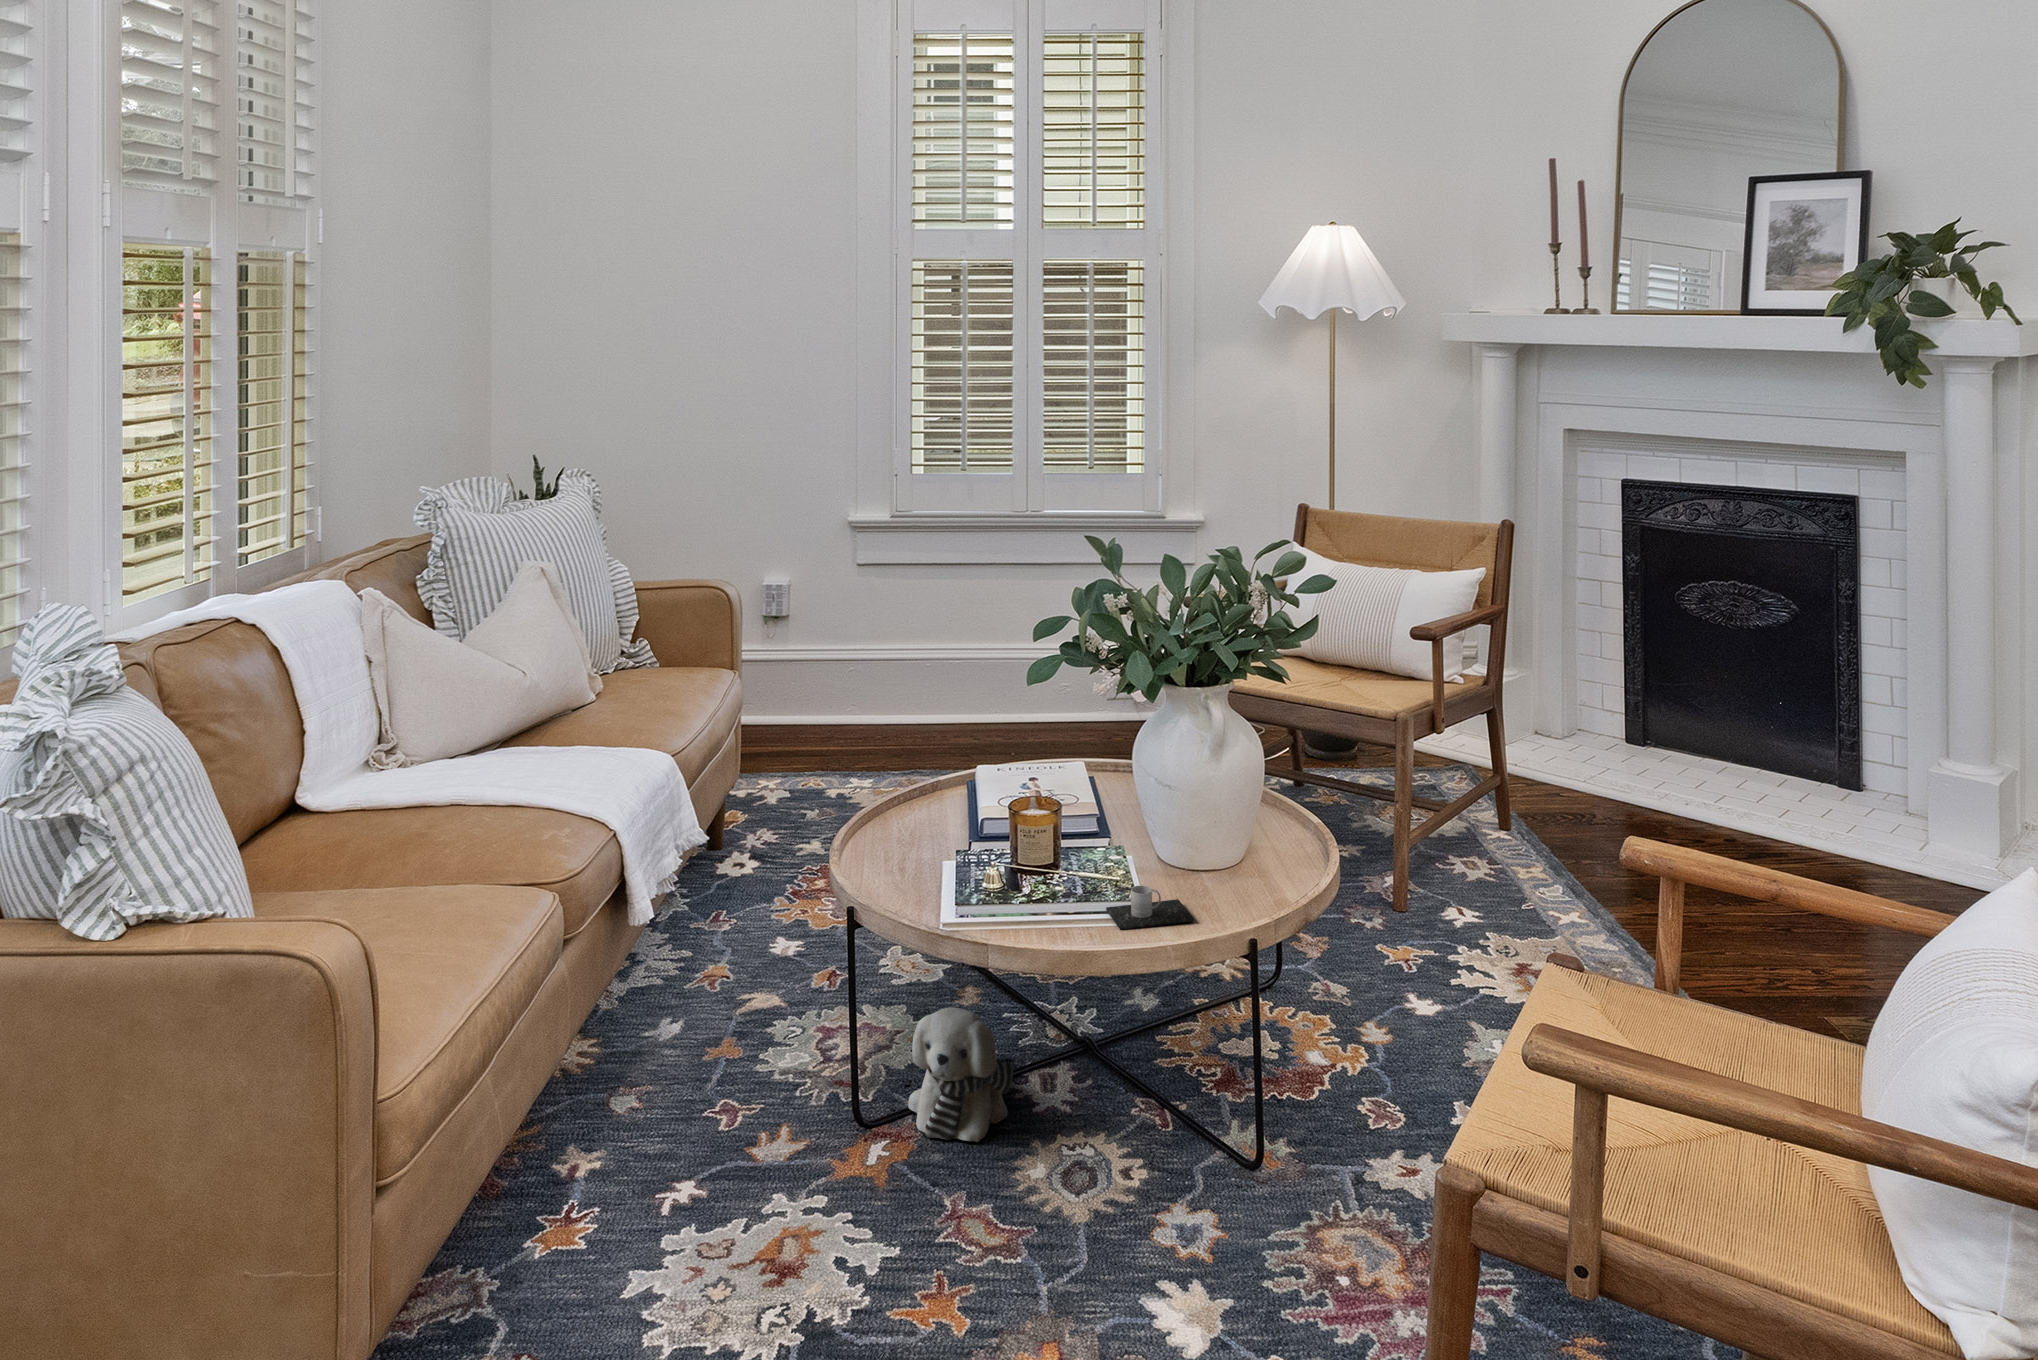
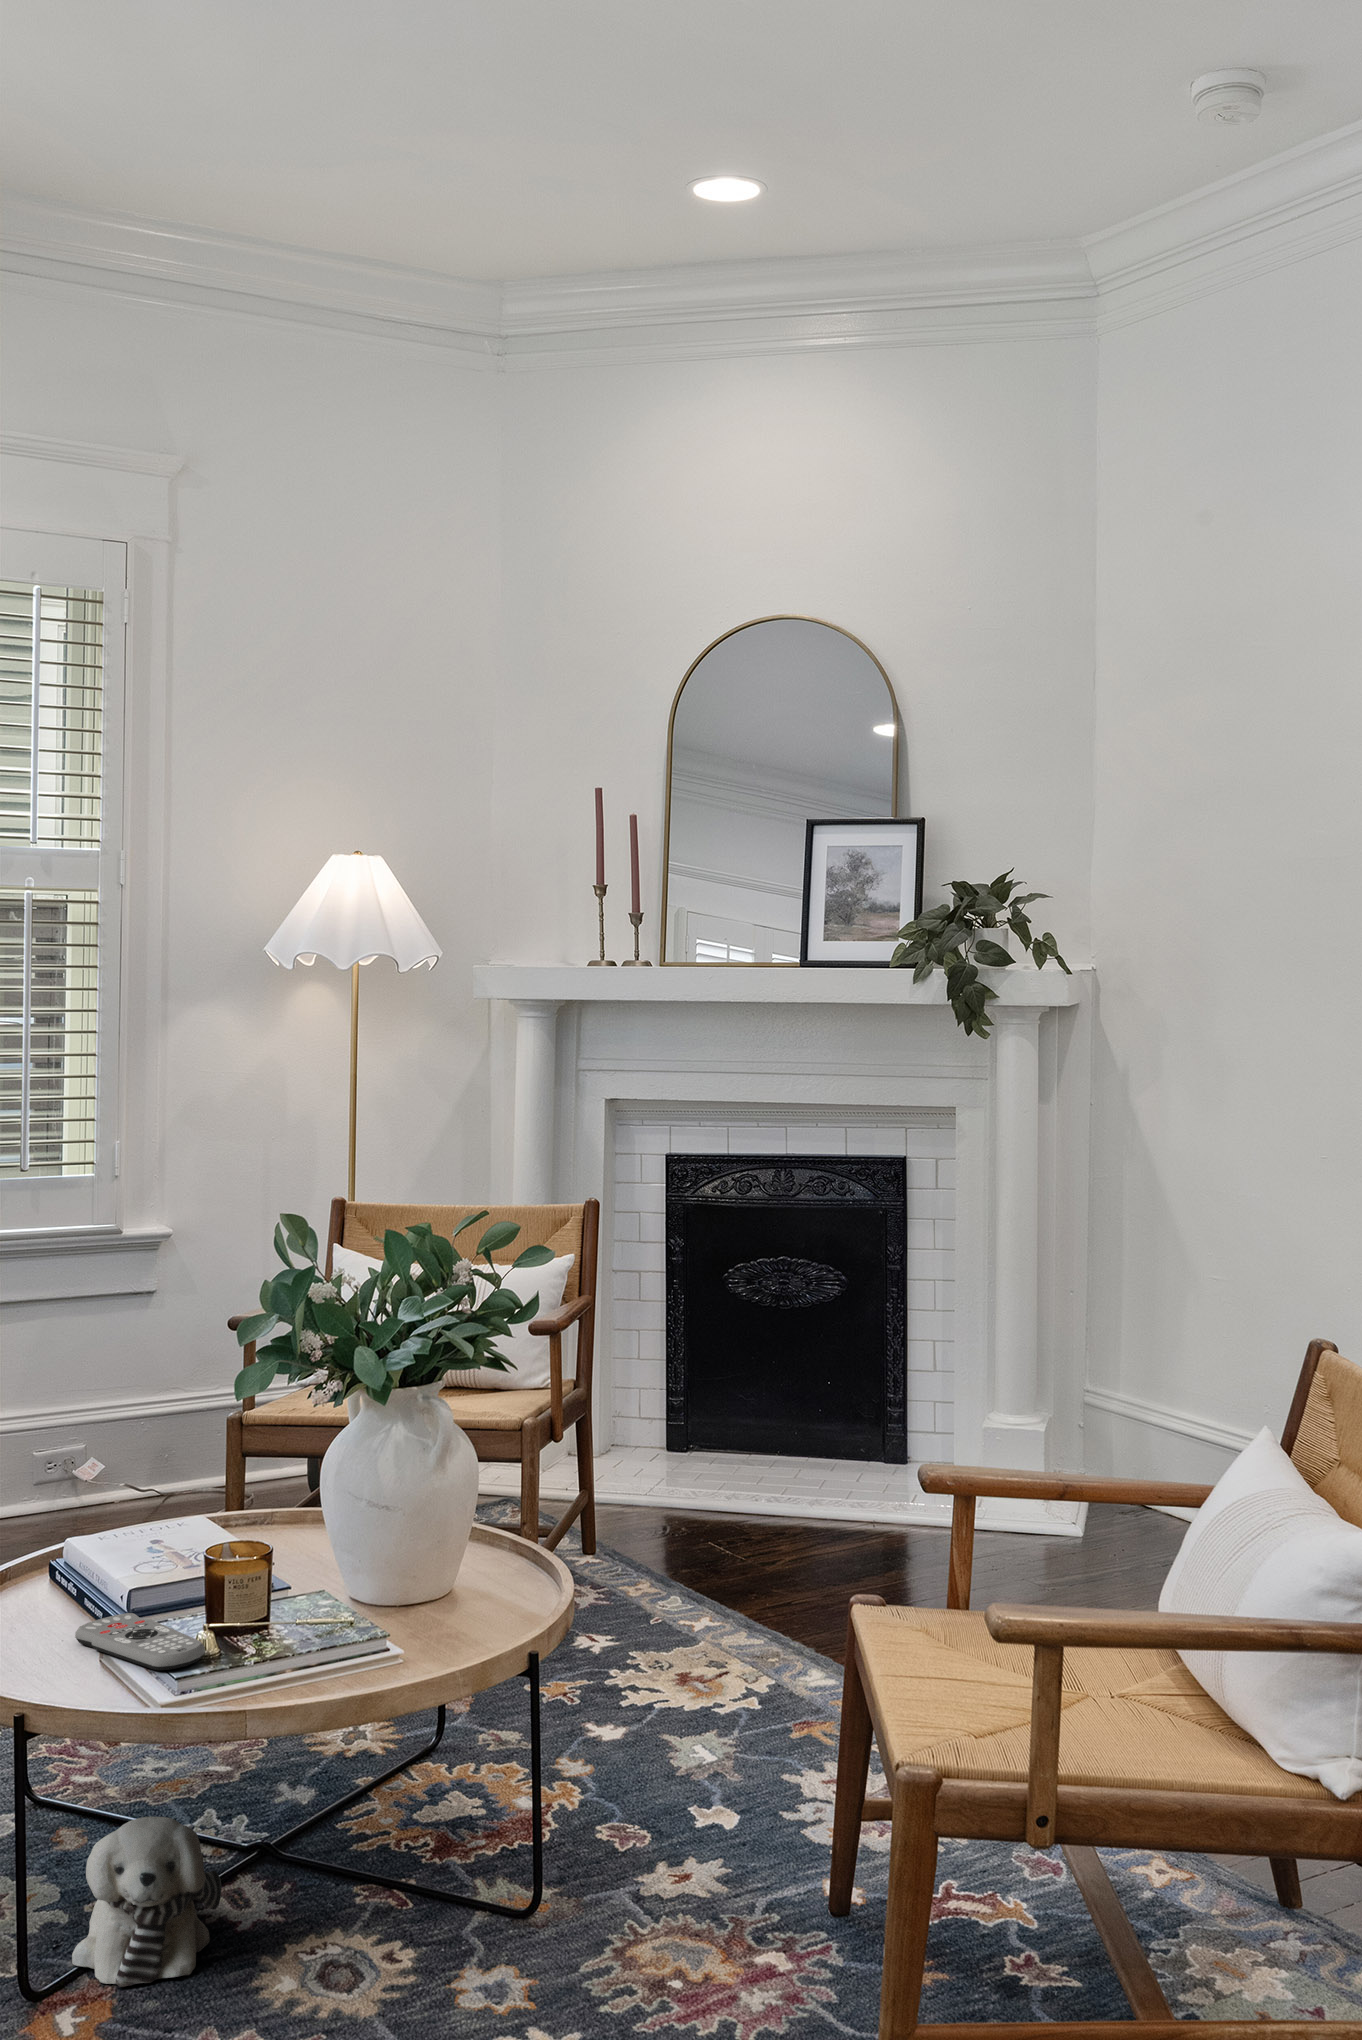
remote control: none [916,844,988,900] -> present [75,1613,205,1670]
mug: present [1106,886,1194,930] -> none [359,1609,468,1661]

